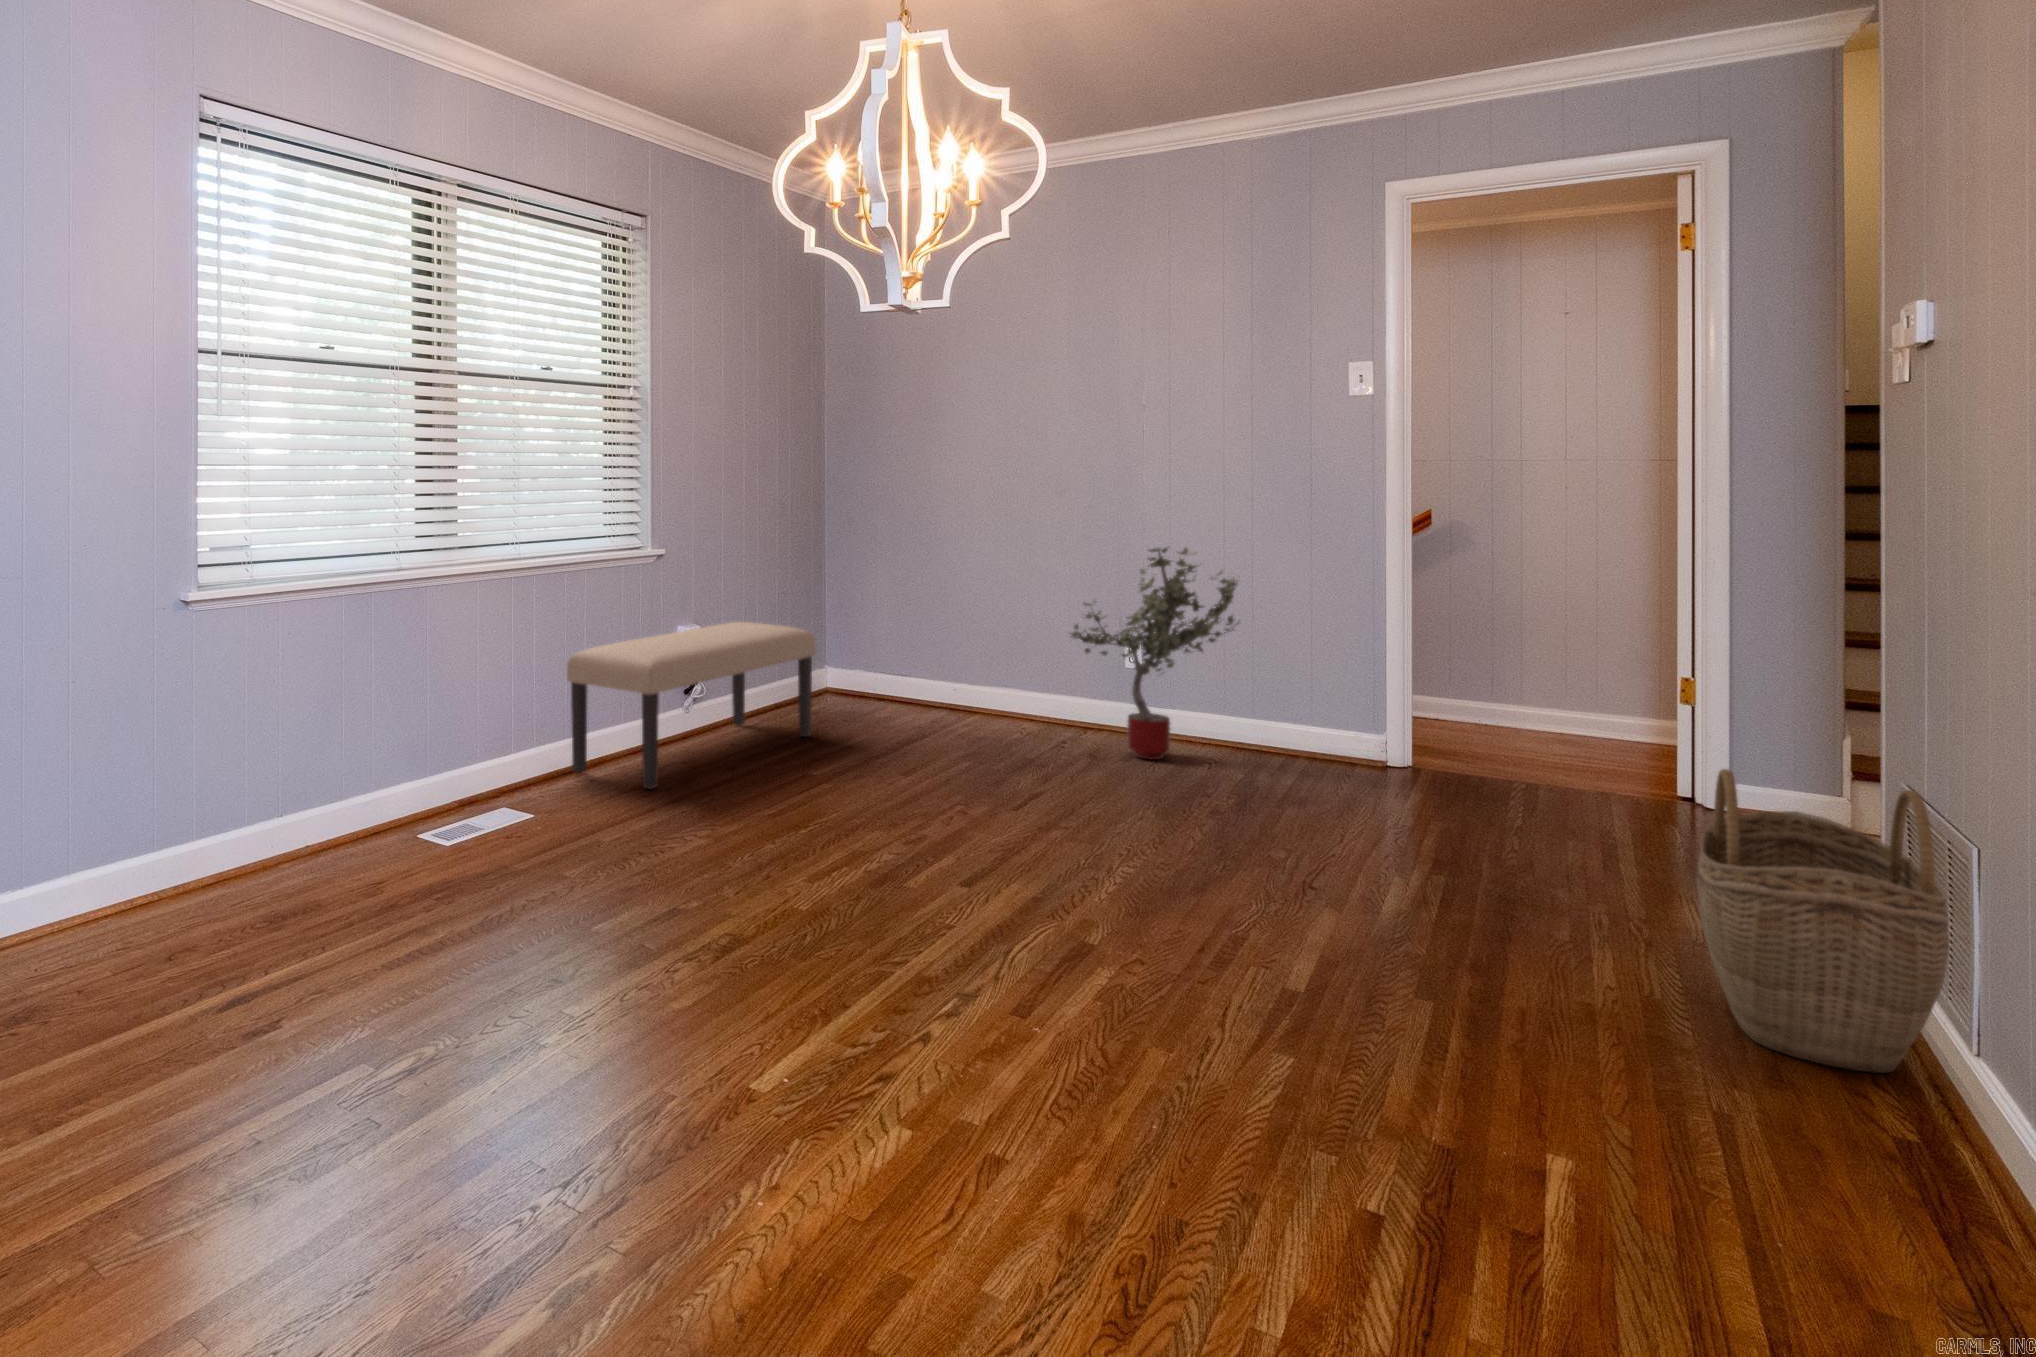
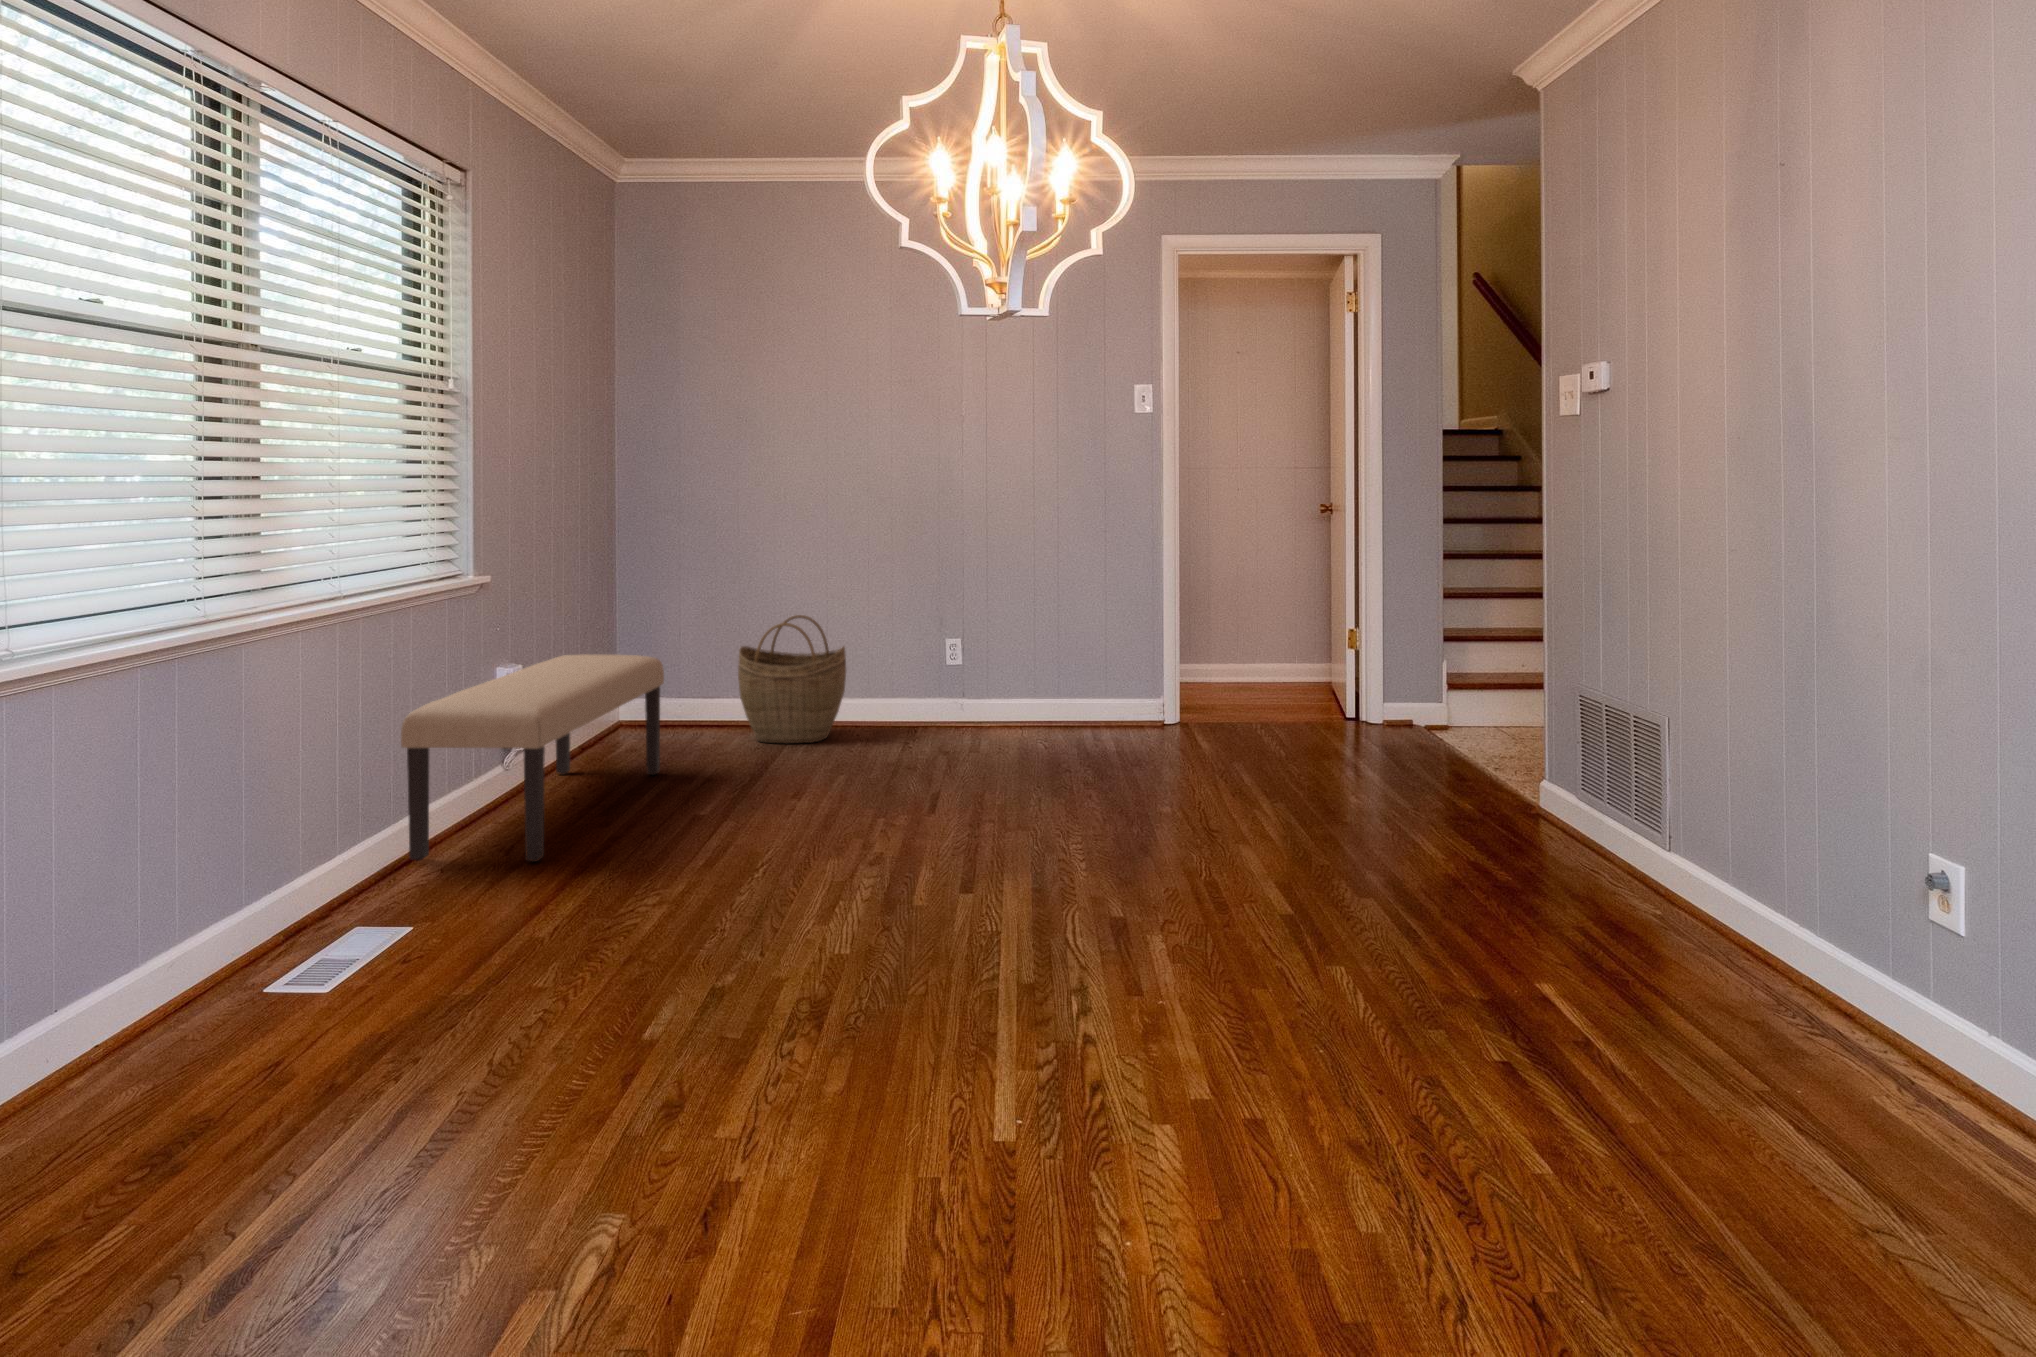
potted tree: present [1069,546,1238,760] -> none [910,549,1070,747]
woven basket: present [1697,769,1949,1073] -> present [738,615,846,743]

